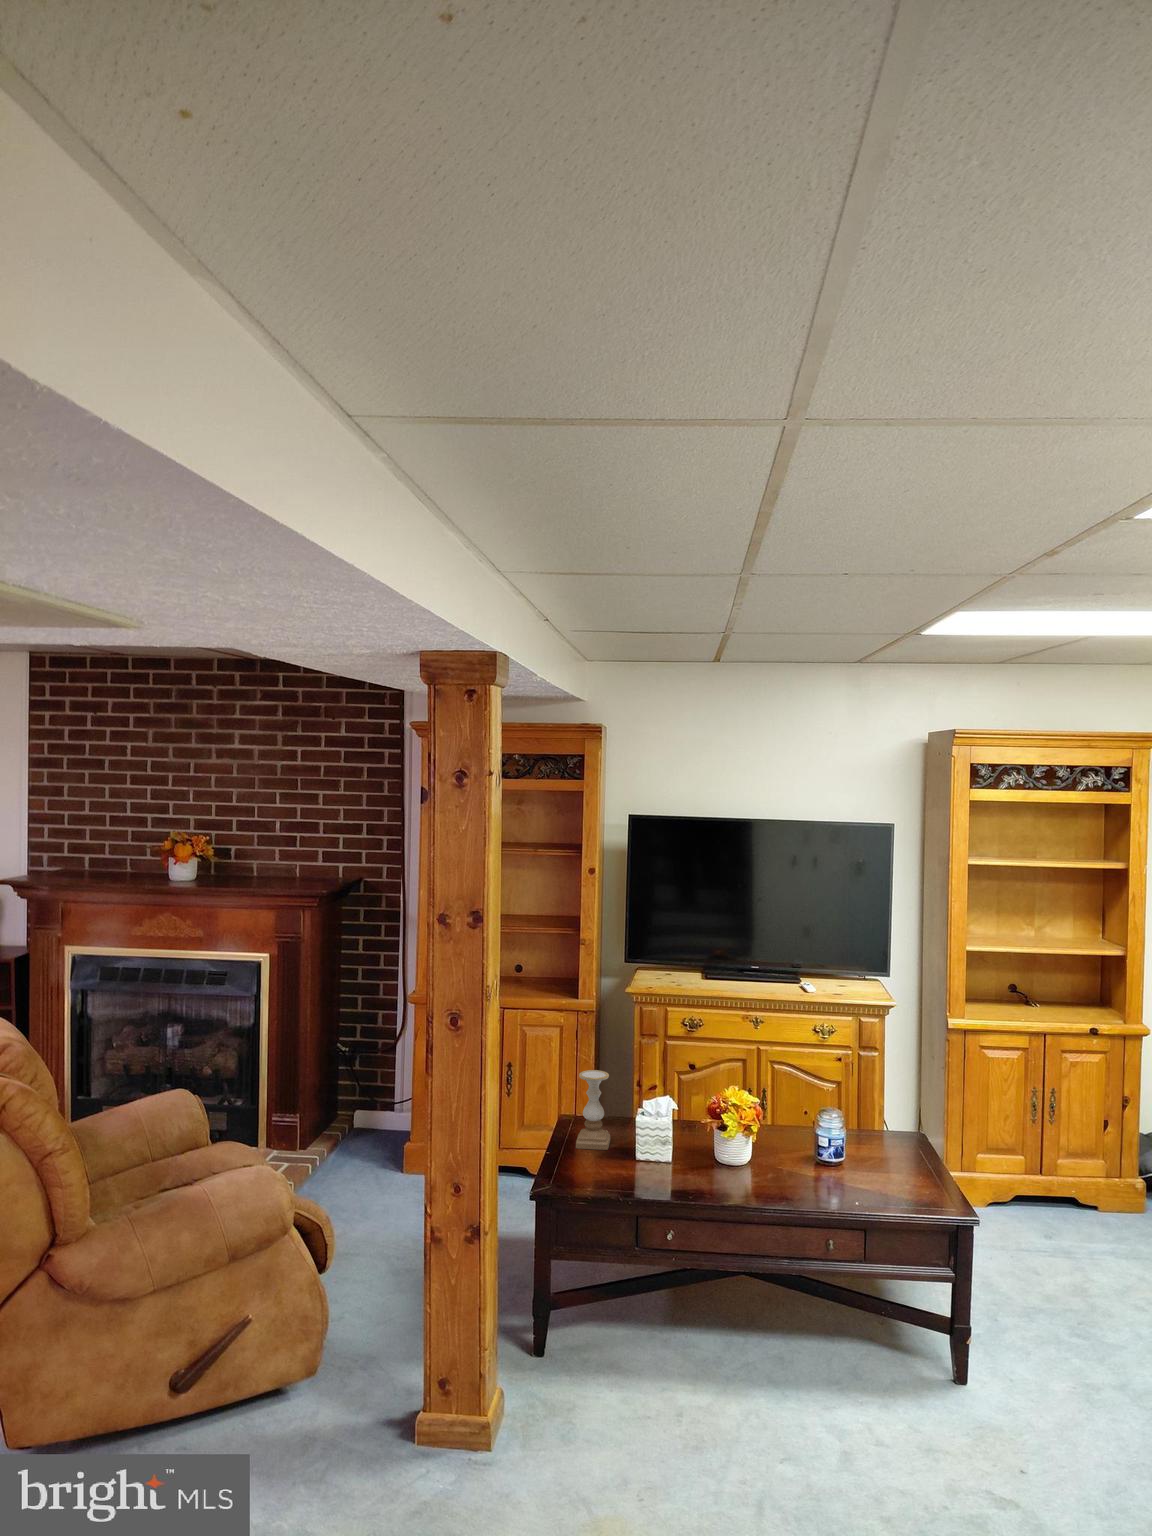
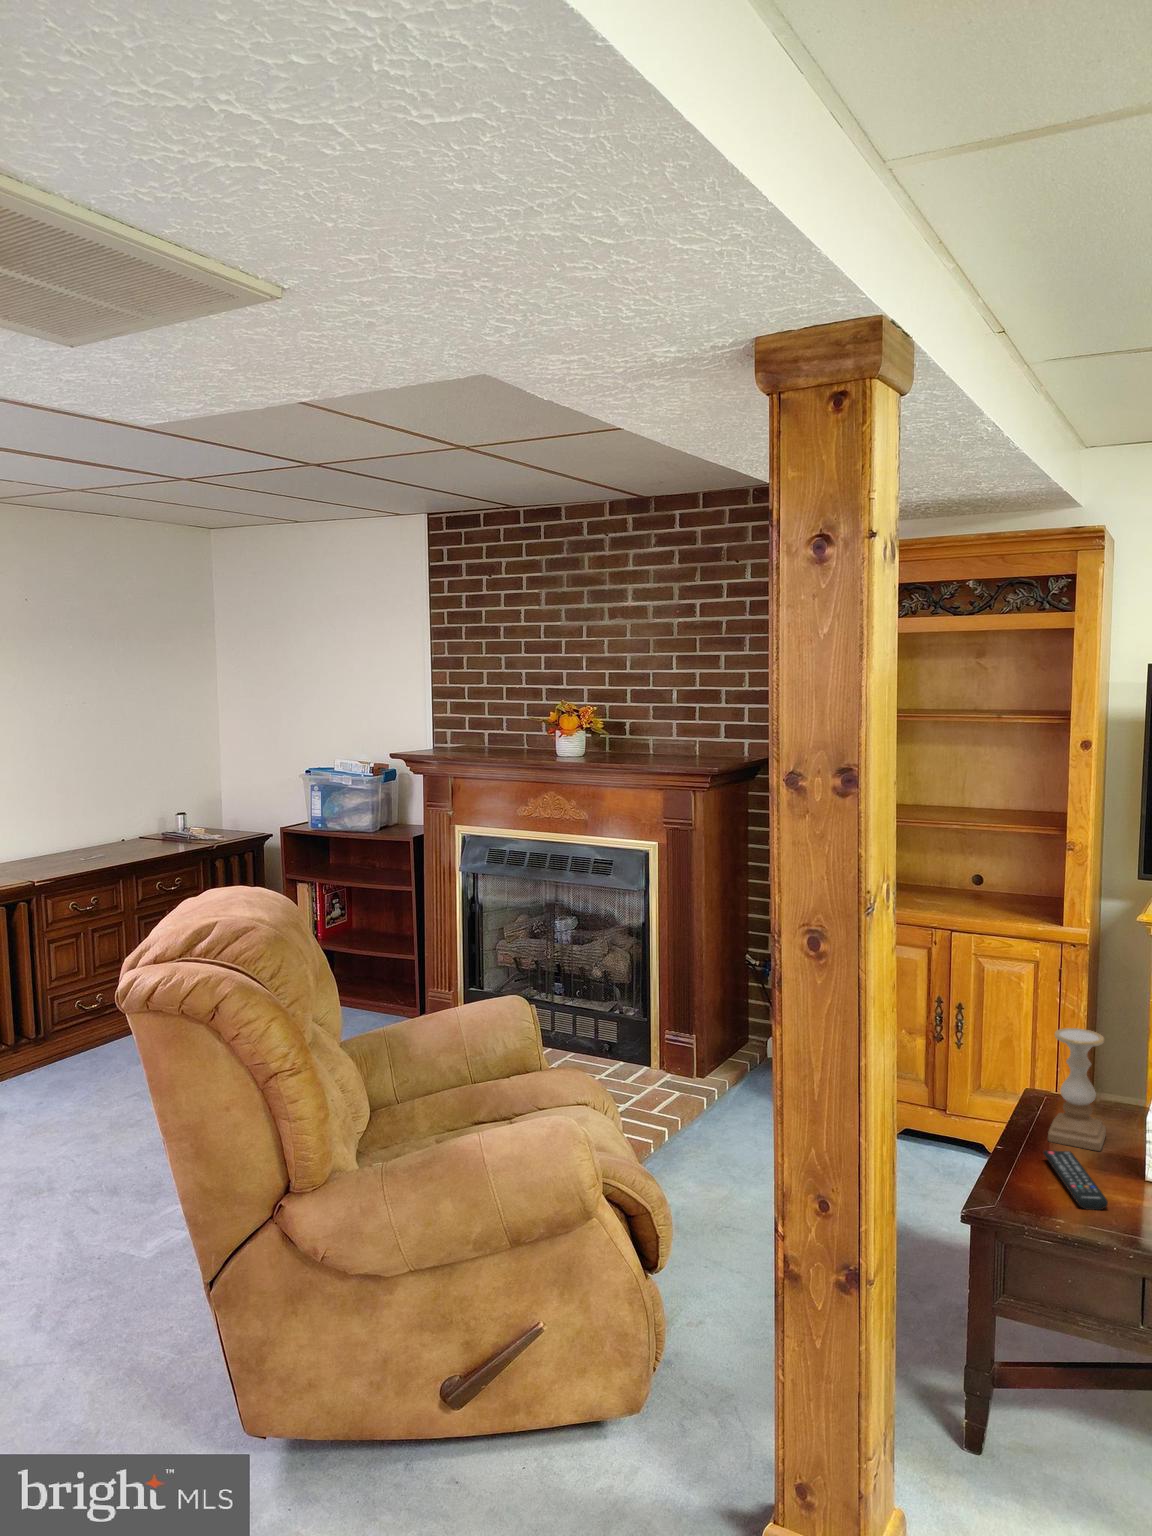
remote control: none [574,1151,614,1183] -> present [1043,1150,1108,1210]

